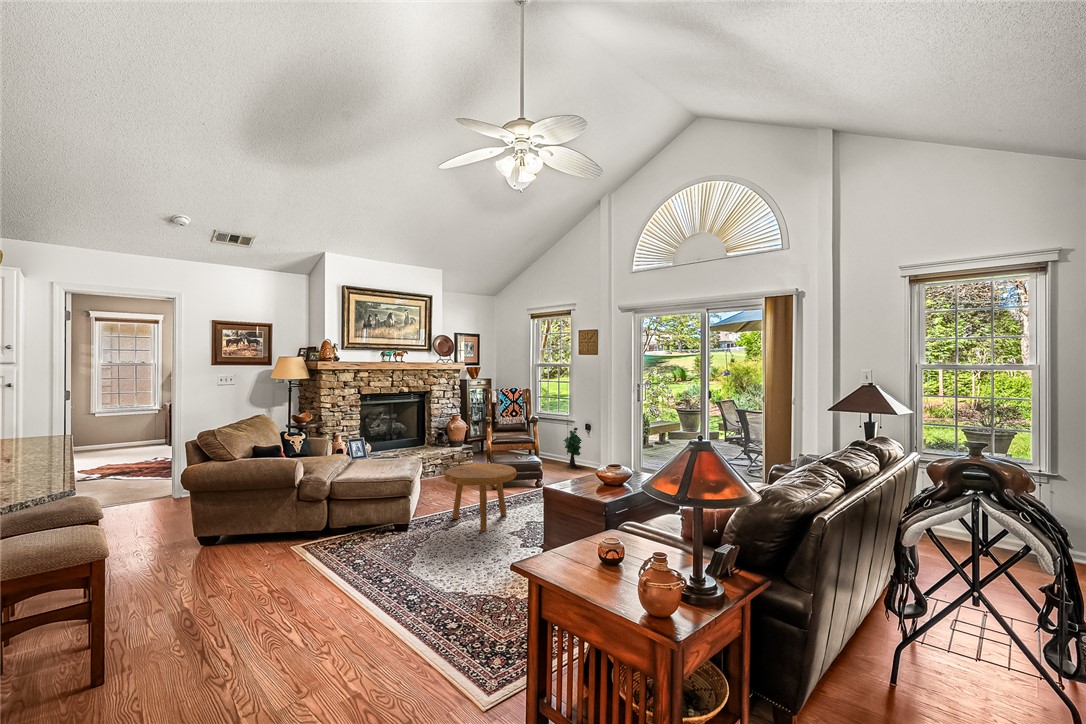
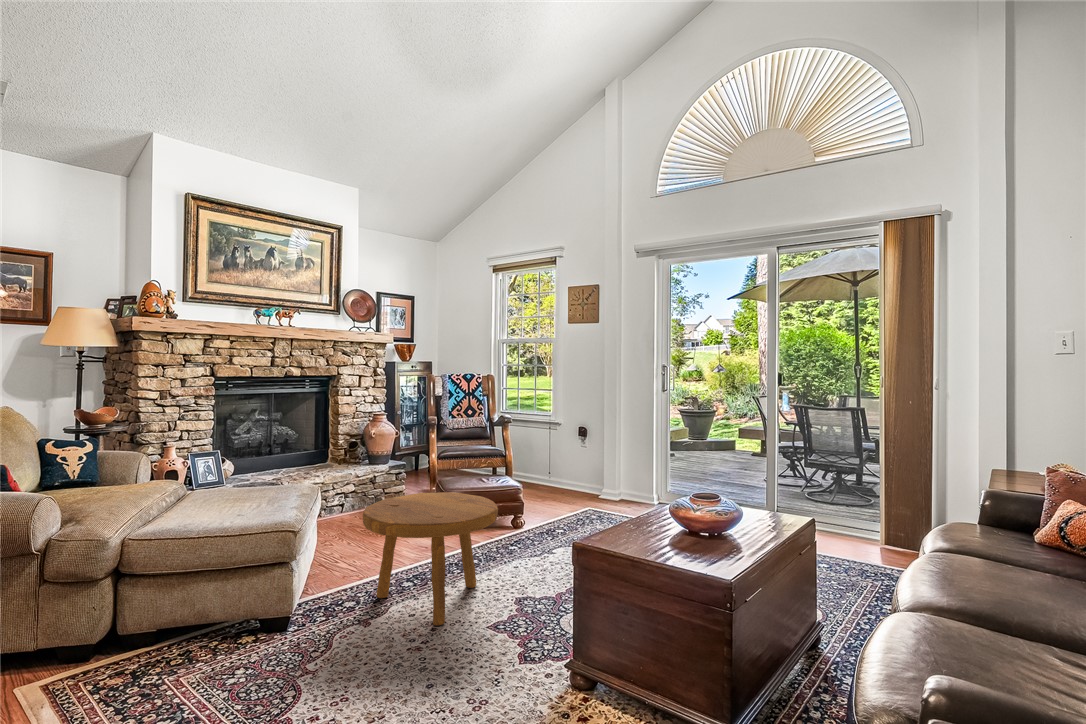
decorative plant: present [564,428,582,466] -> none [544,433,577,491]

